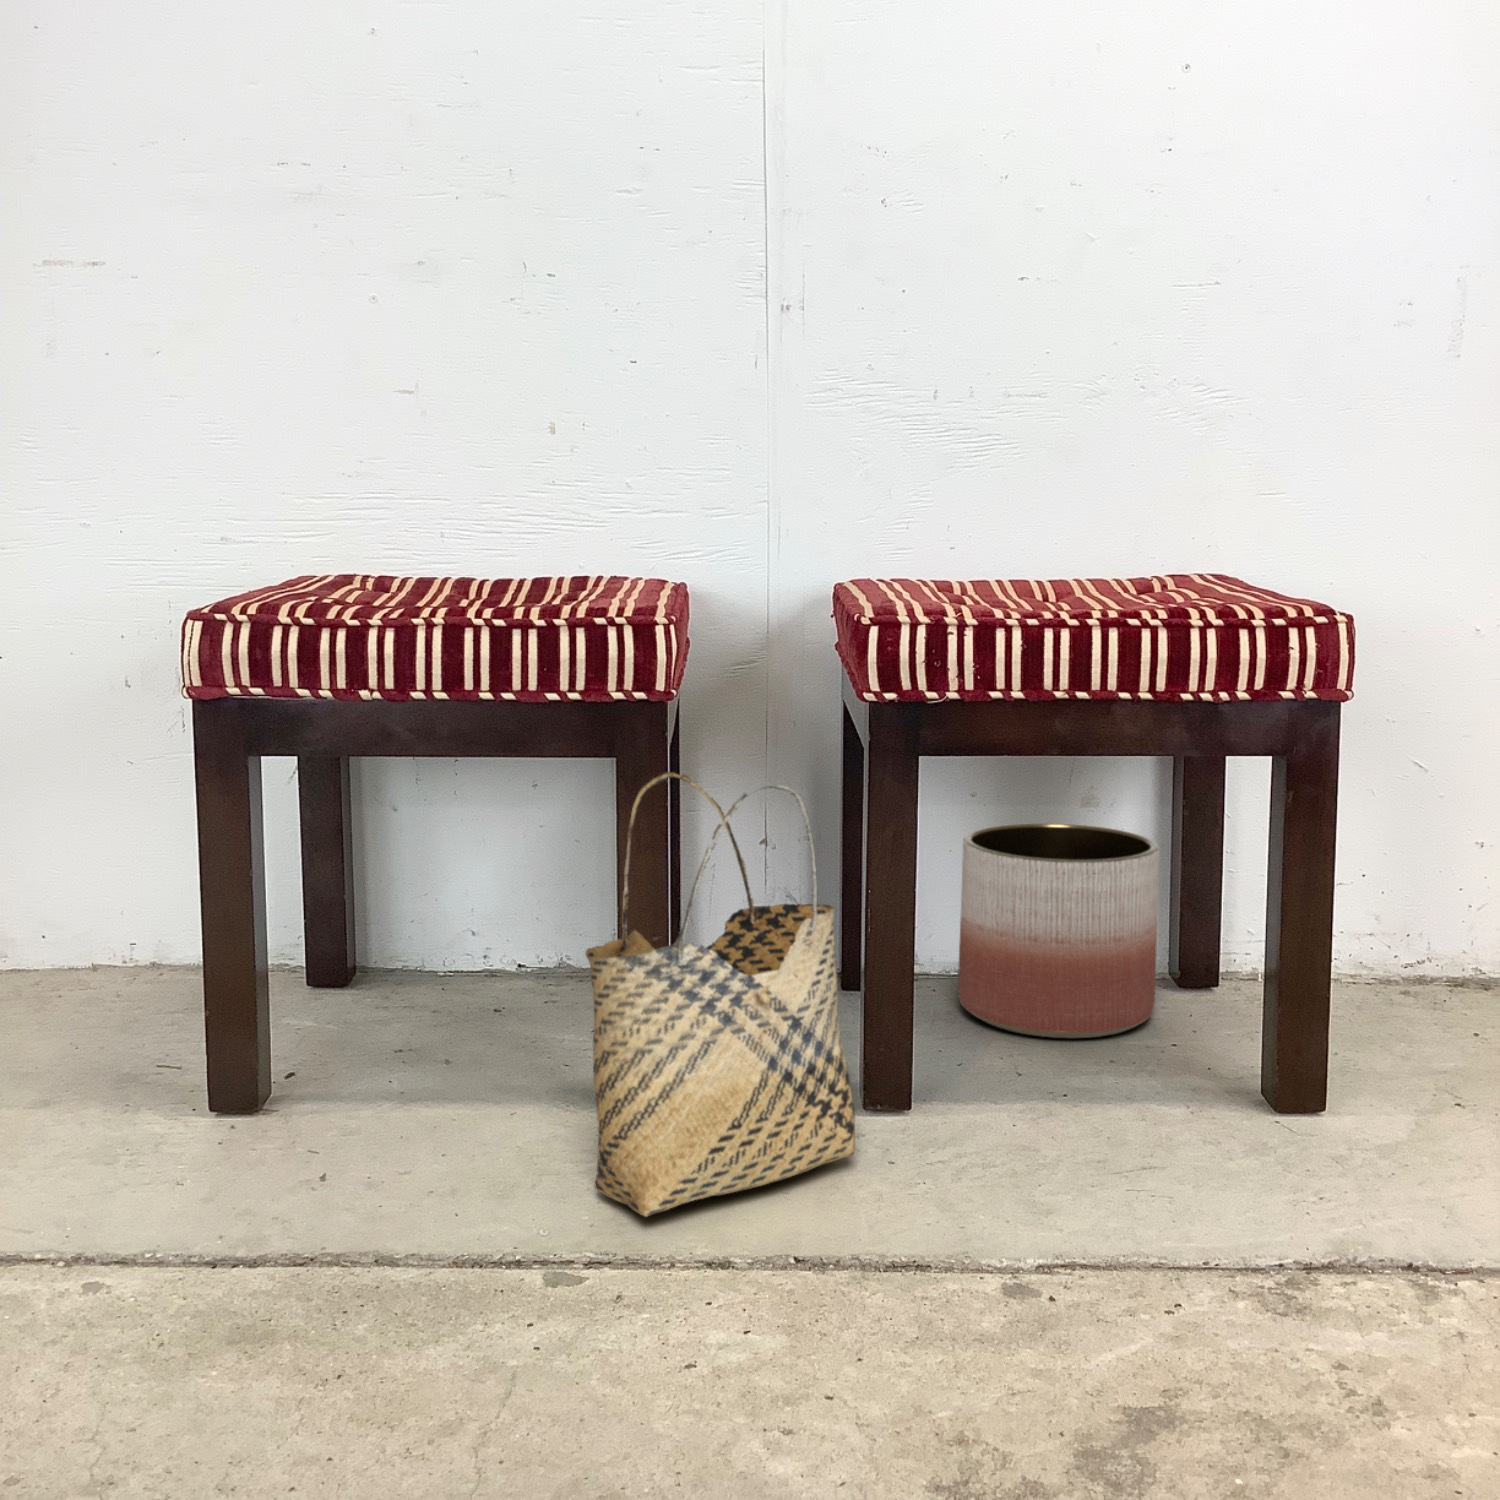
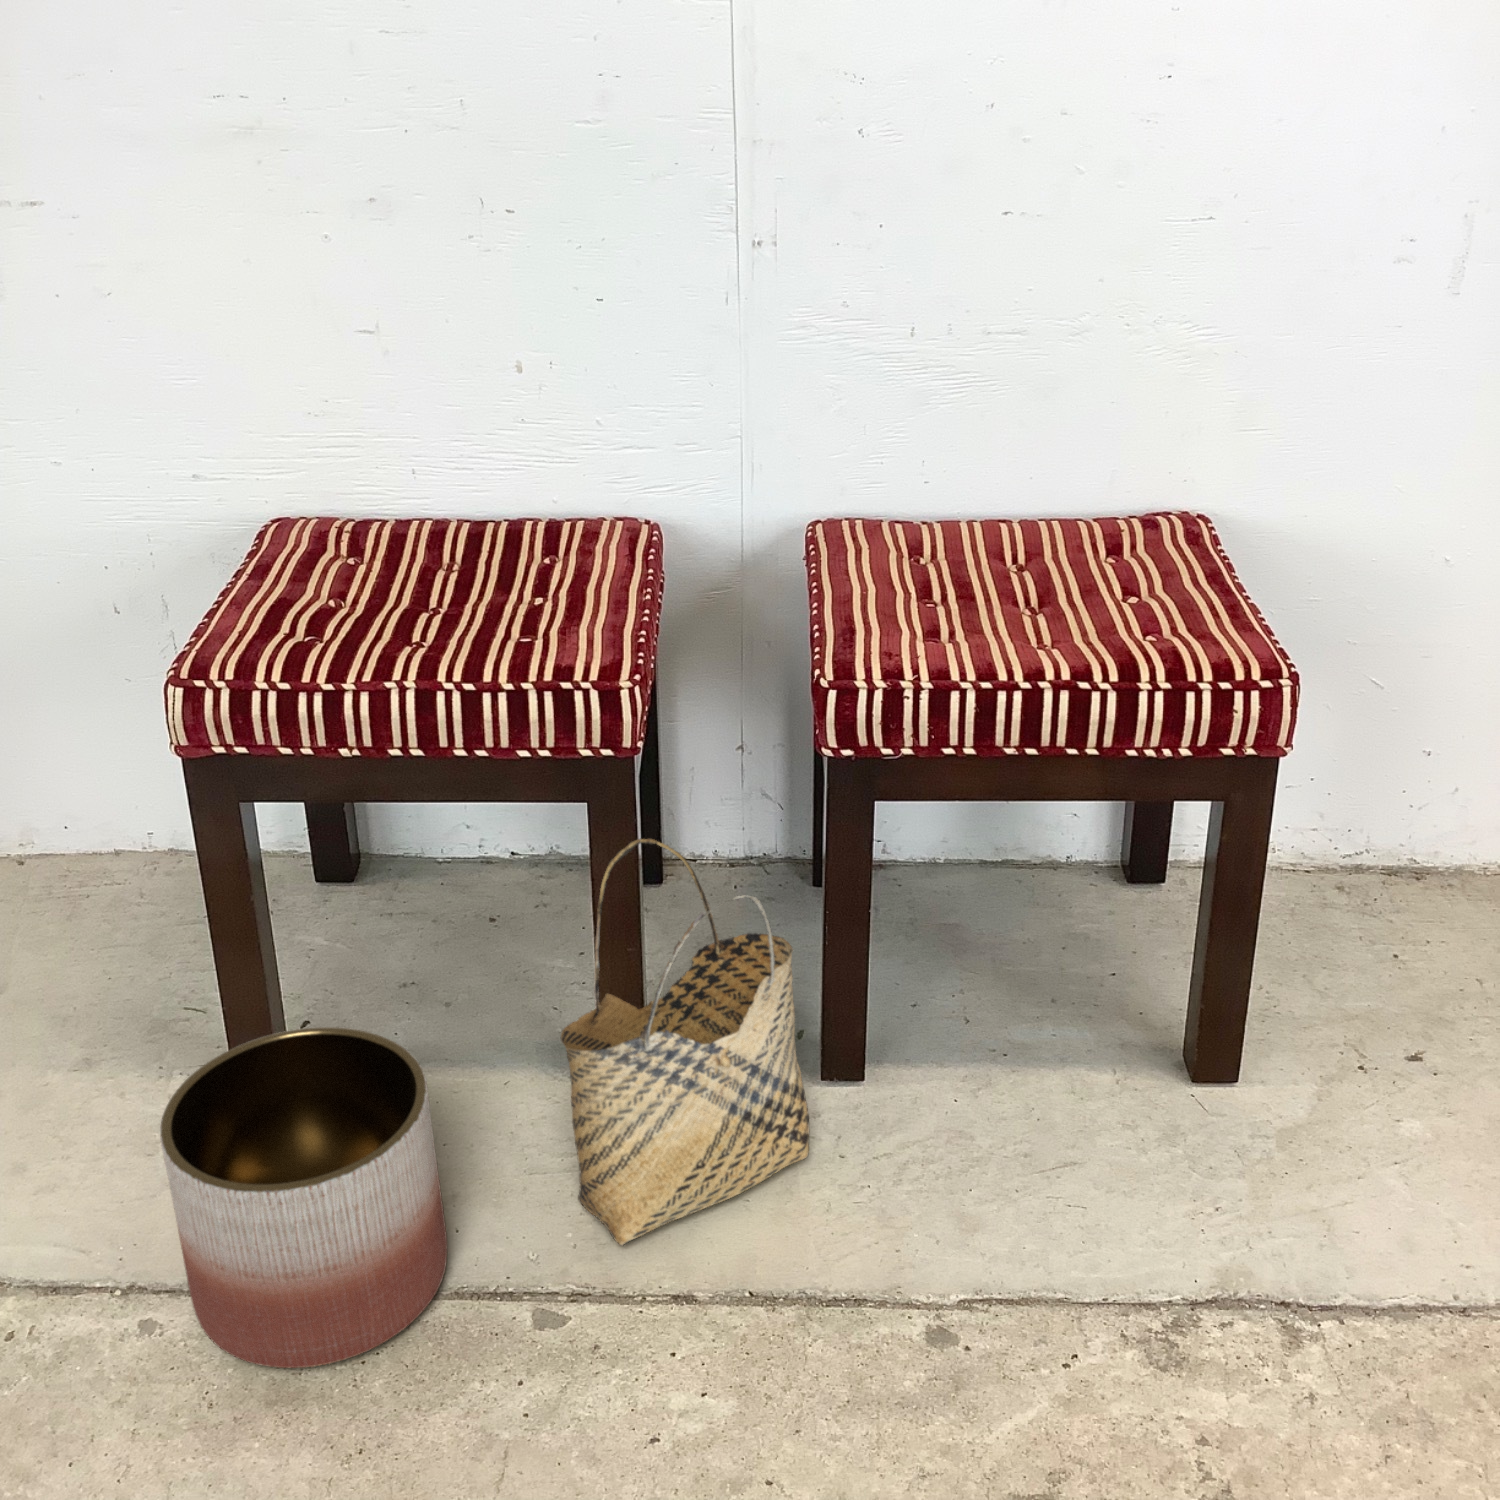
planter: present [958,823,1159,1038] -> present [160,1027,447,1368]

